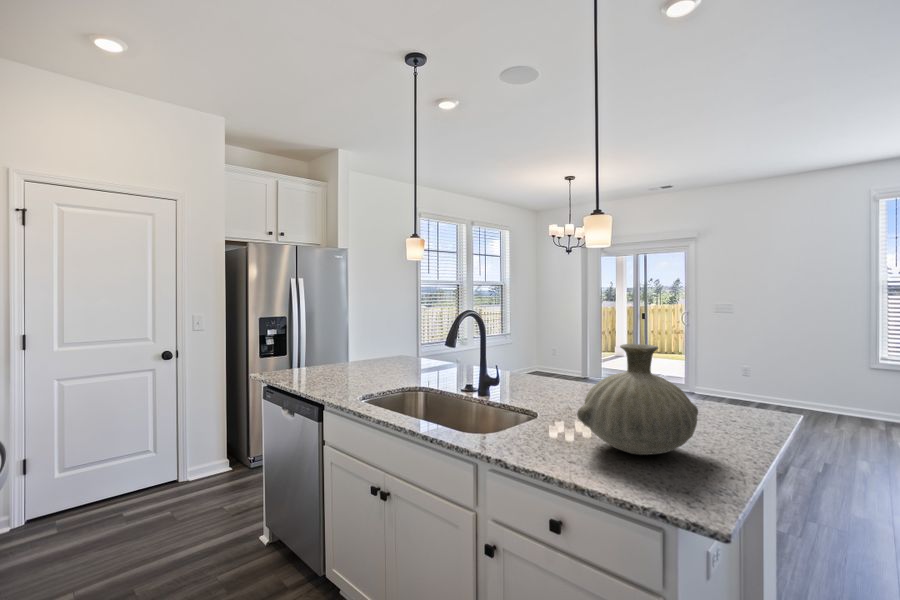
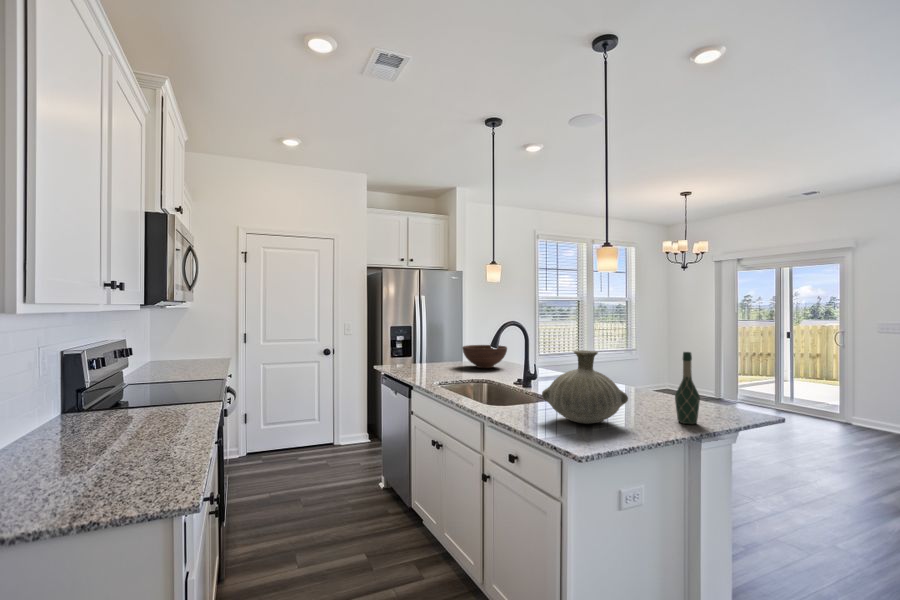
fruit bowl: none [372,337,428,367] -> present [462,345,507,368]
wine bottle: none [731,340,767,437] -> present [675,352,700,424]

